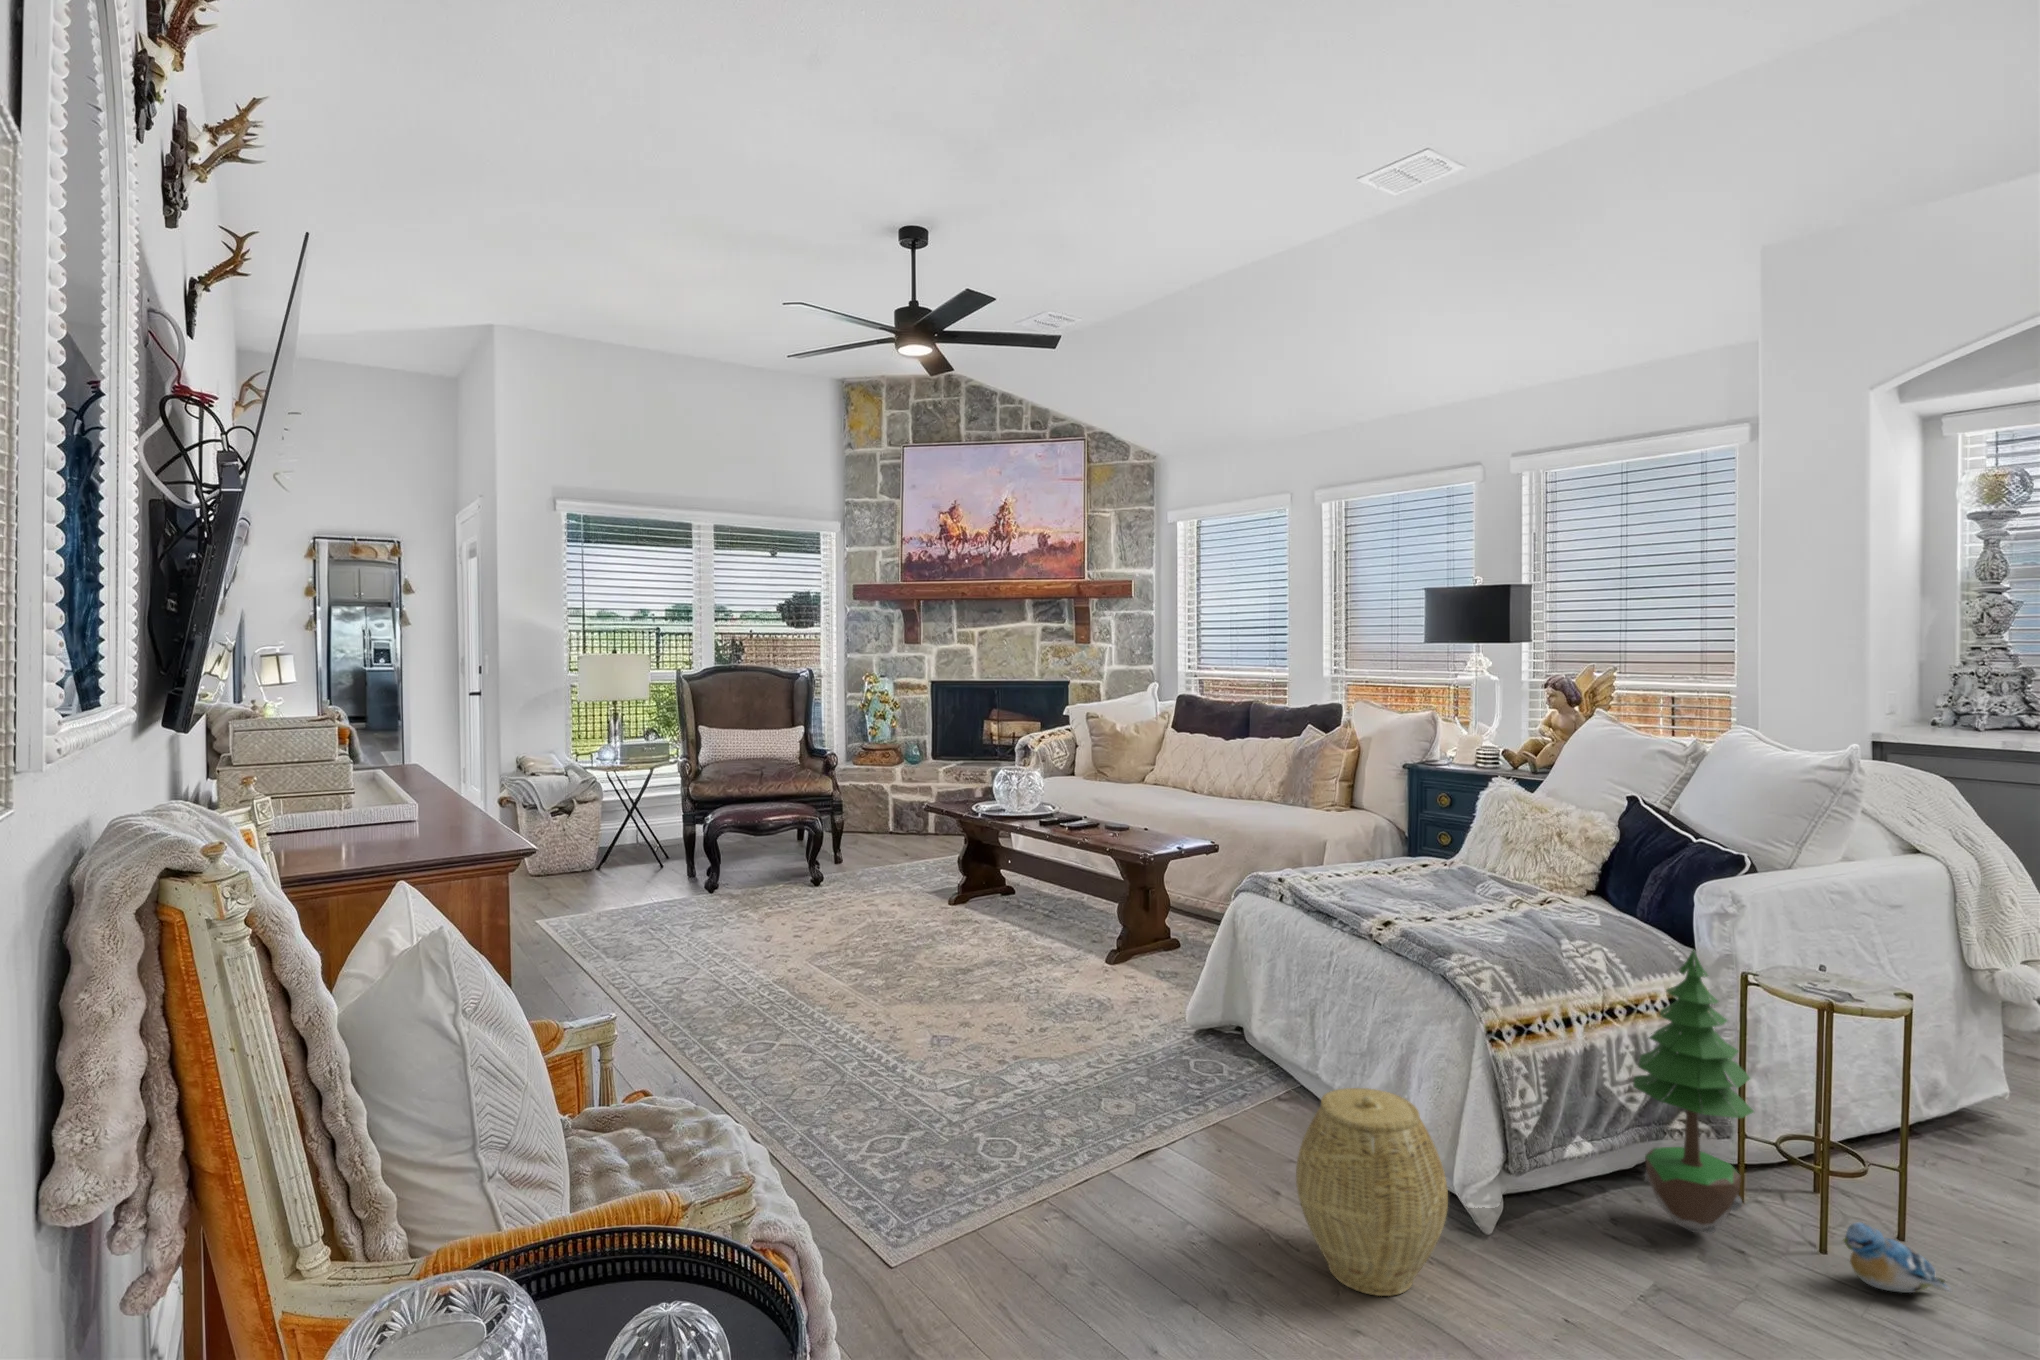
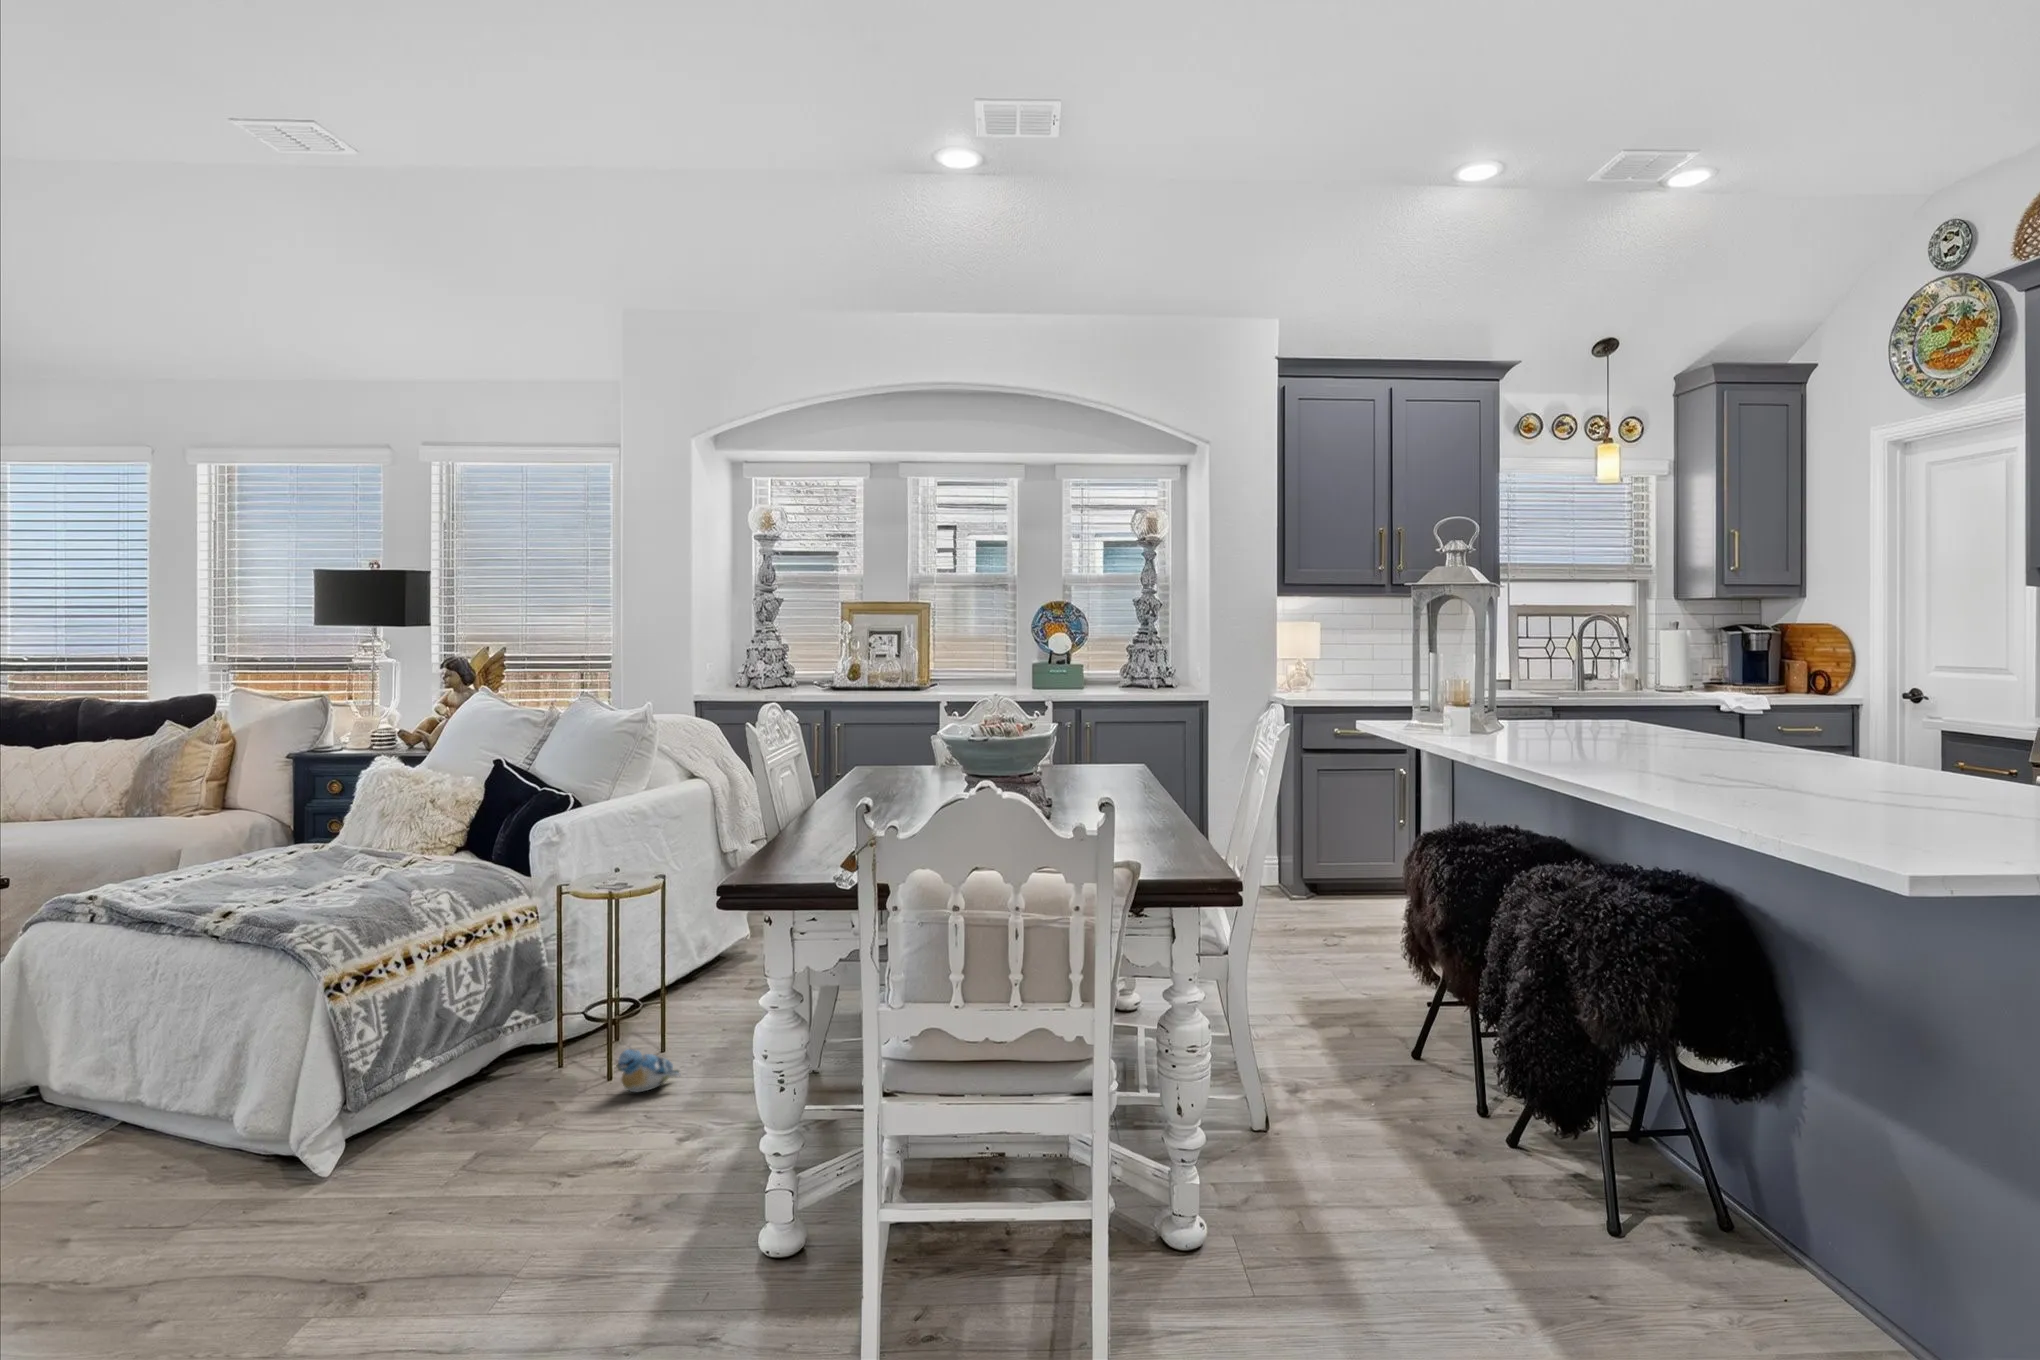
potted tree: present [1633,950,1754,1234] -> none [465,873,559,1105]
woven basket: present [1296,1088,1448,1296] -> none [84,1072,271,1282]

